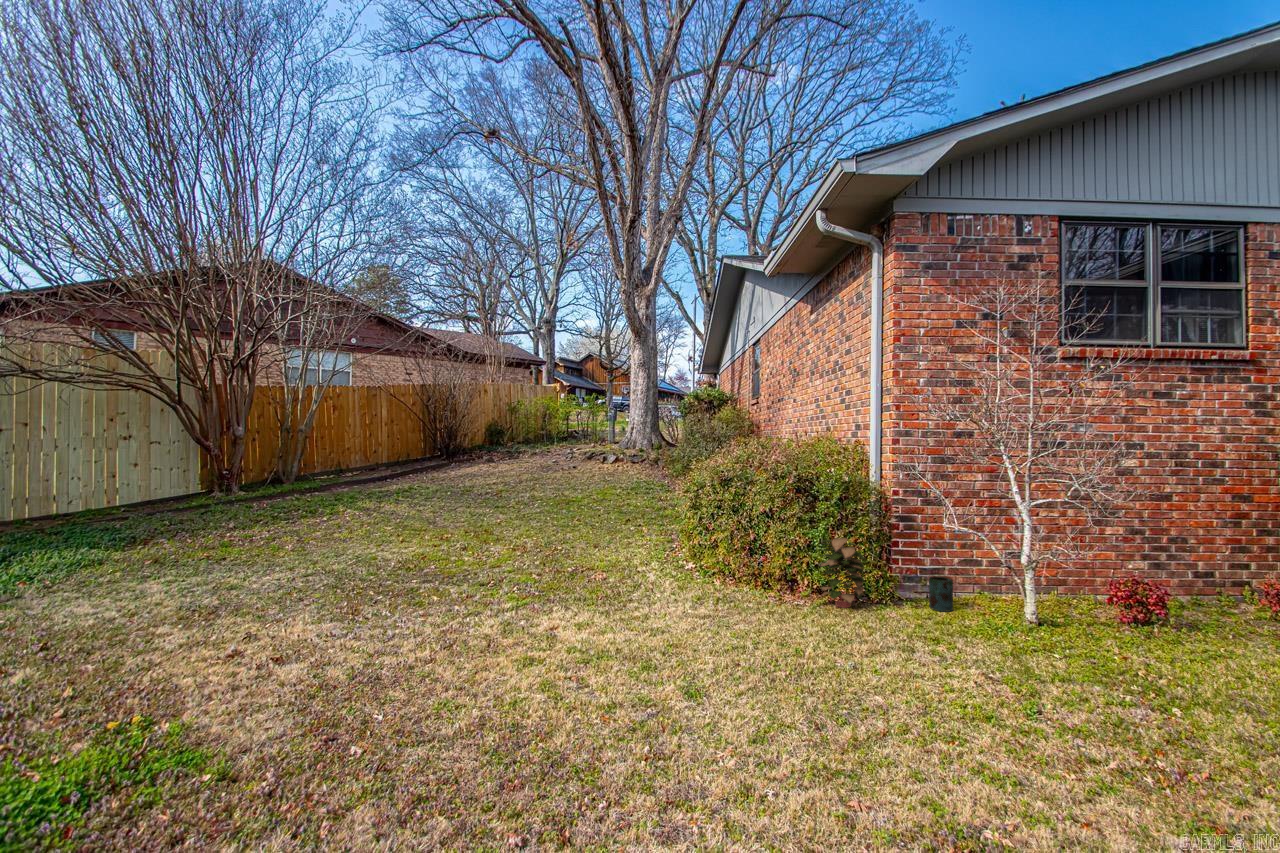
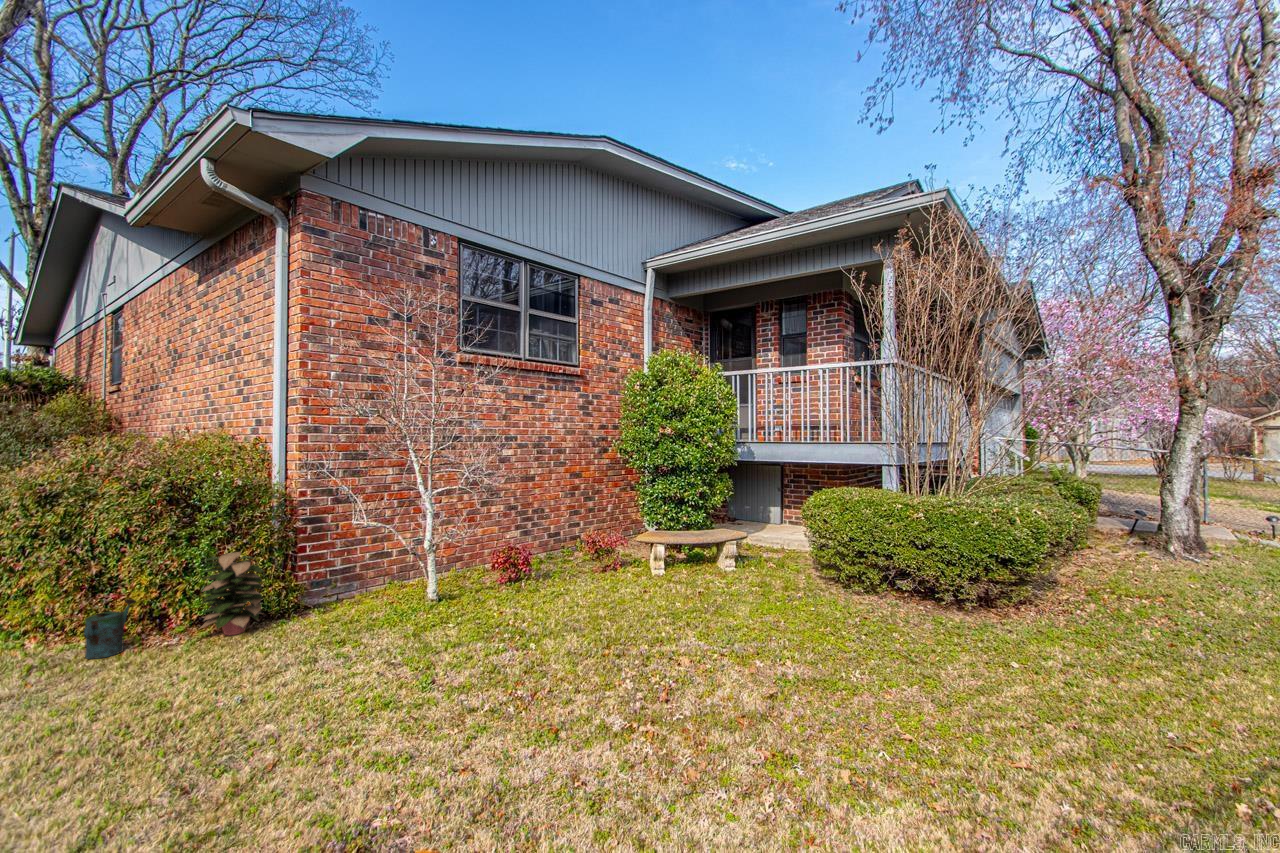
watering can: present [929,577,953,612] -> present [84,599,136,659]

